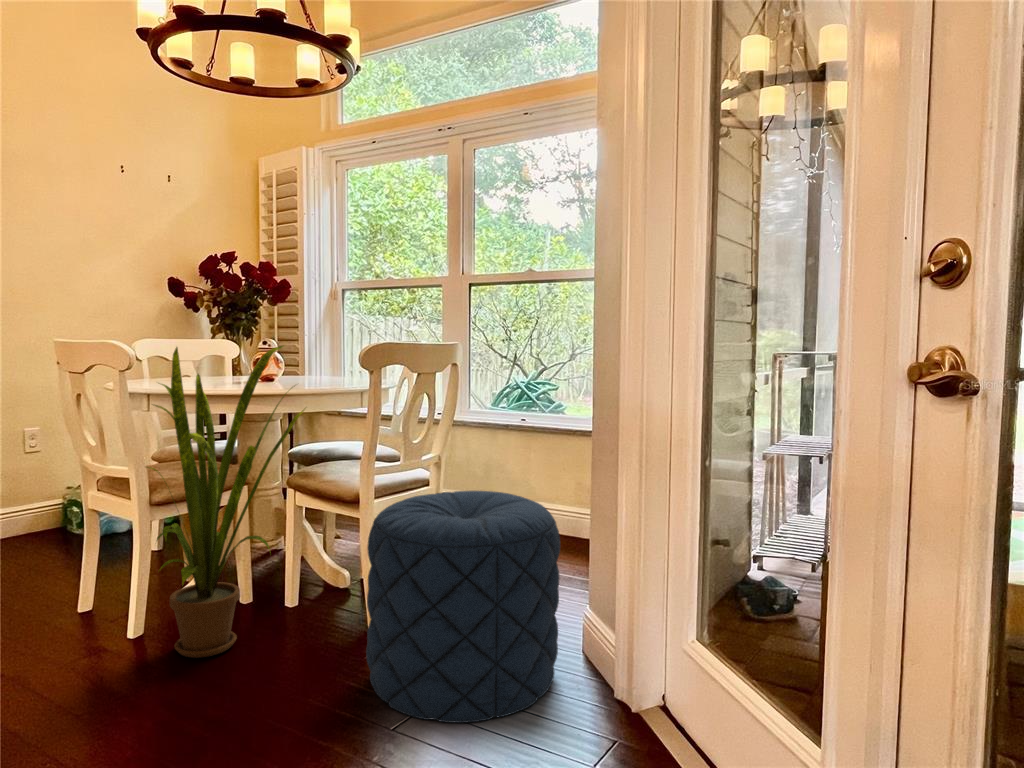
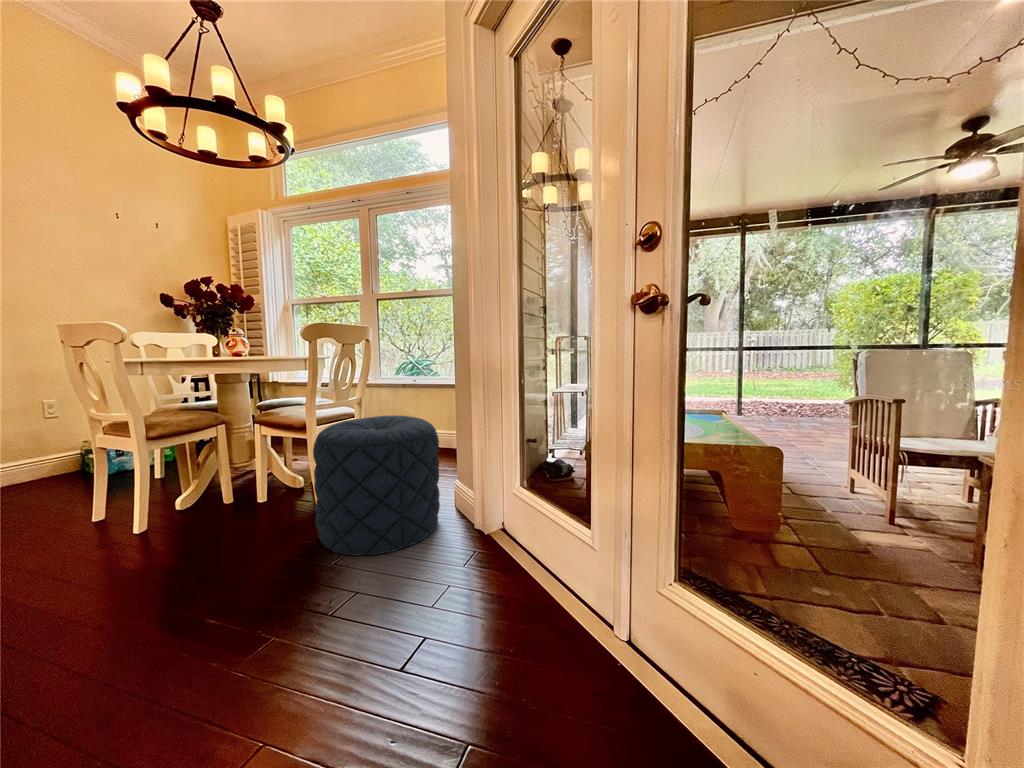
house plant: present [147,346,304,658] -> none [136,321,268,541]

